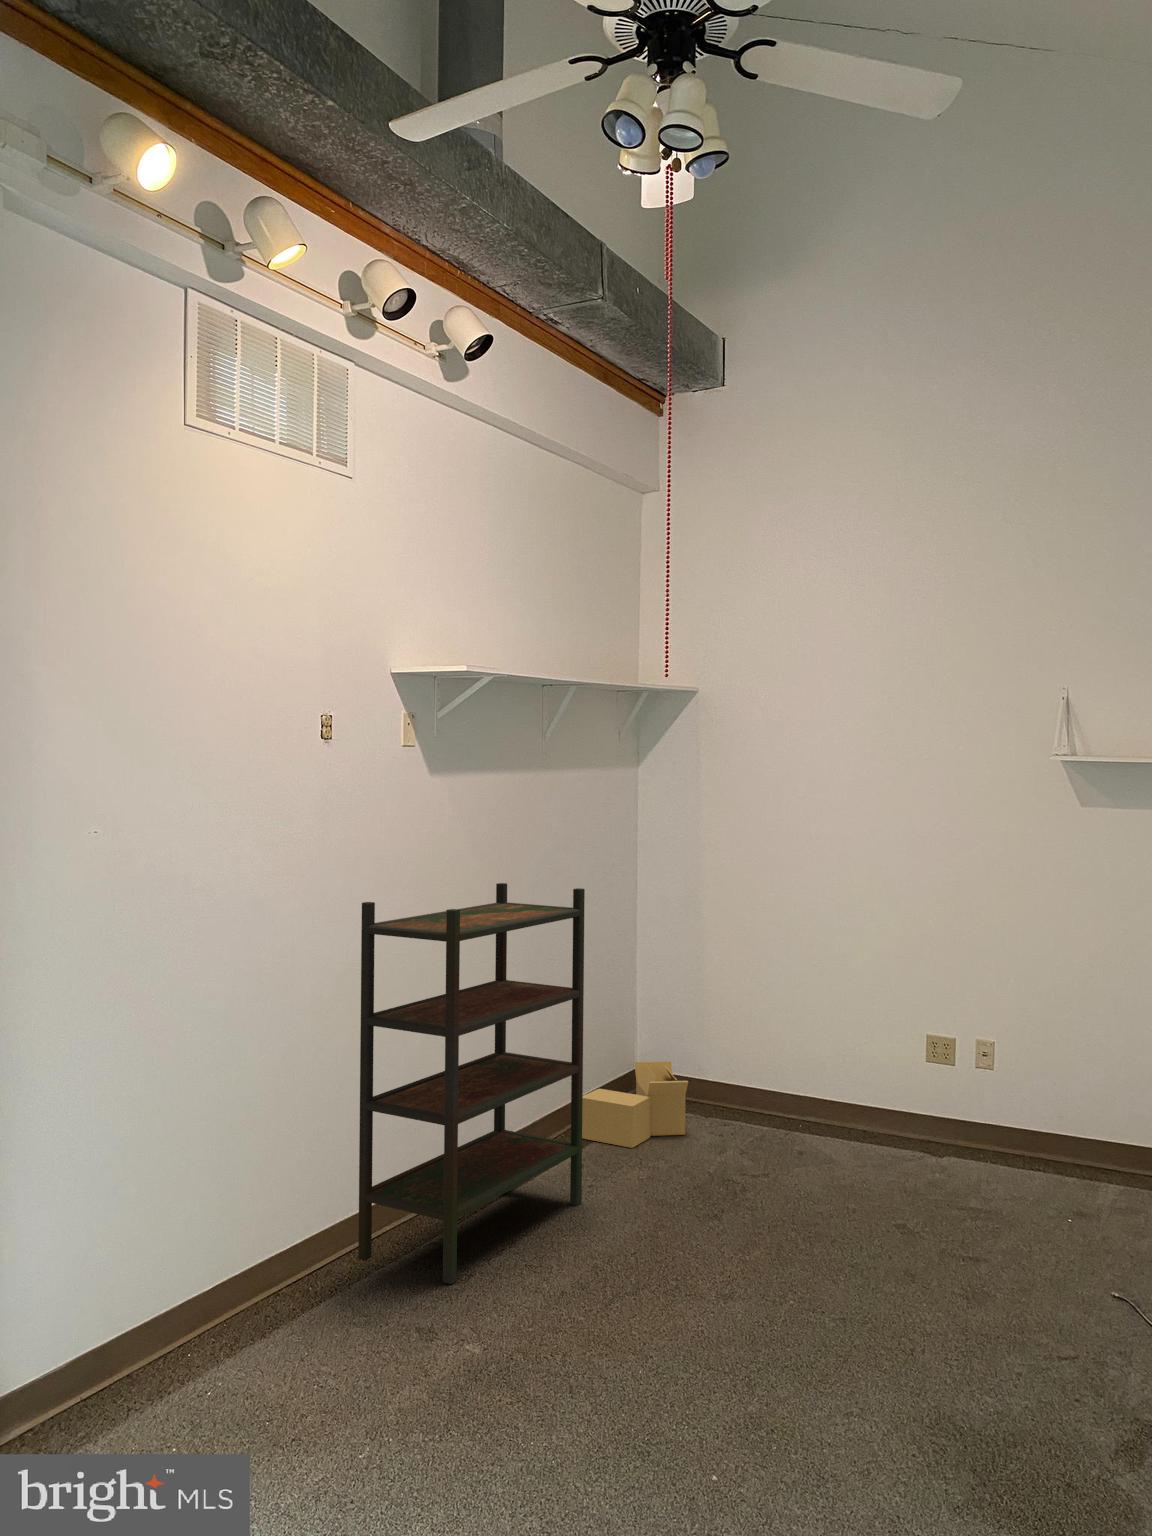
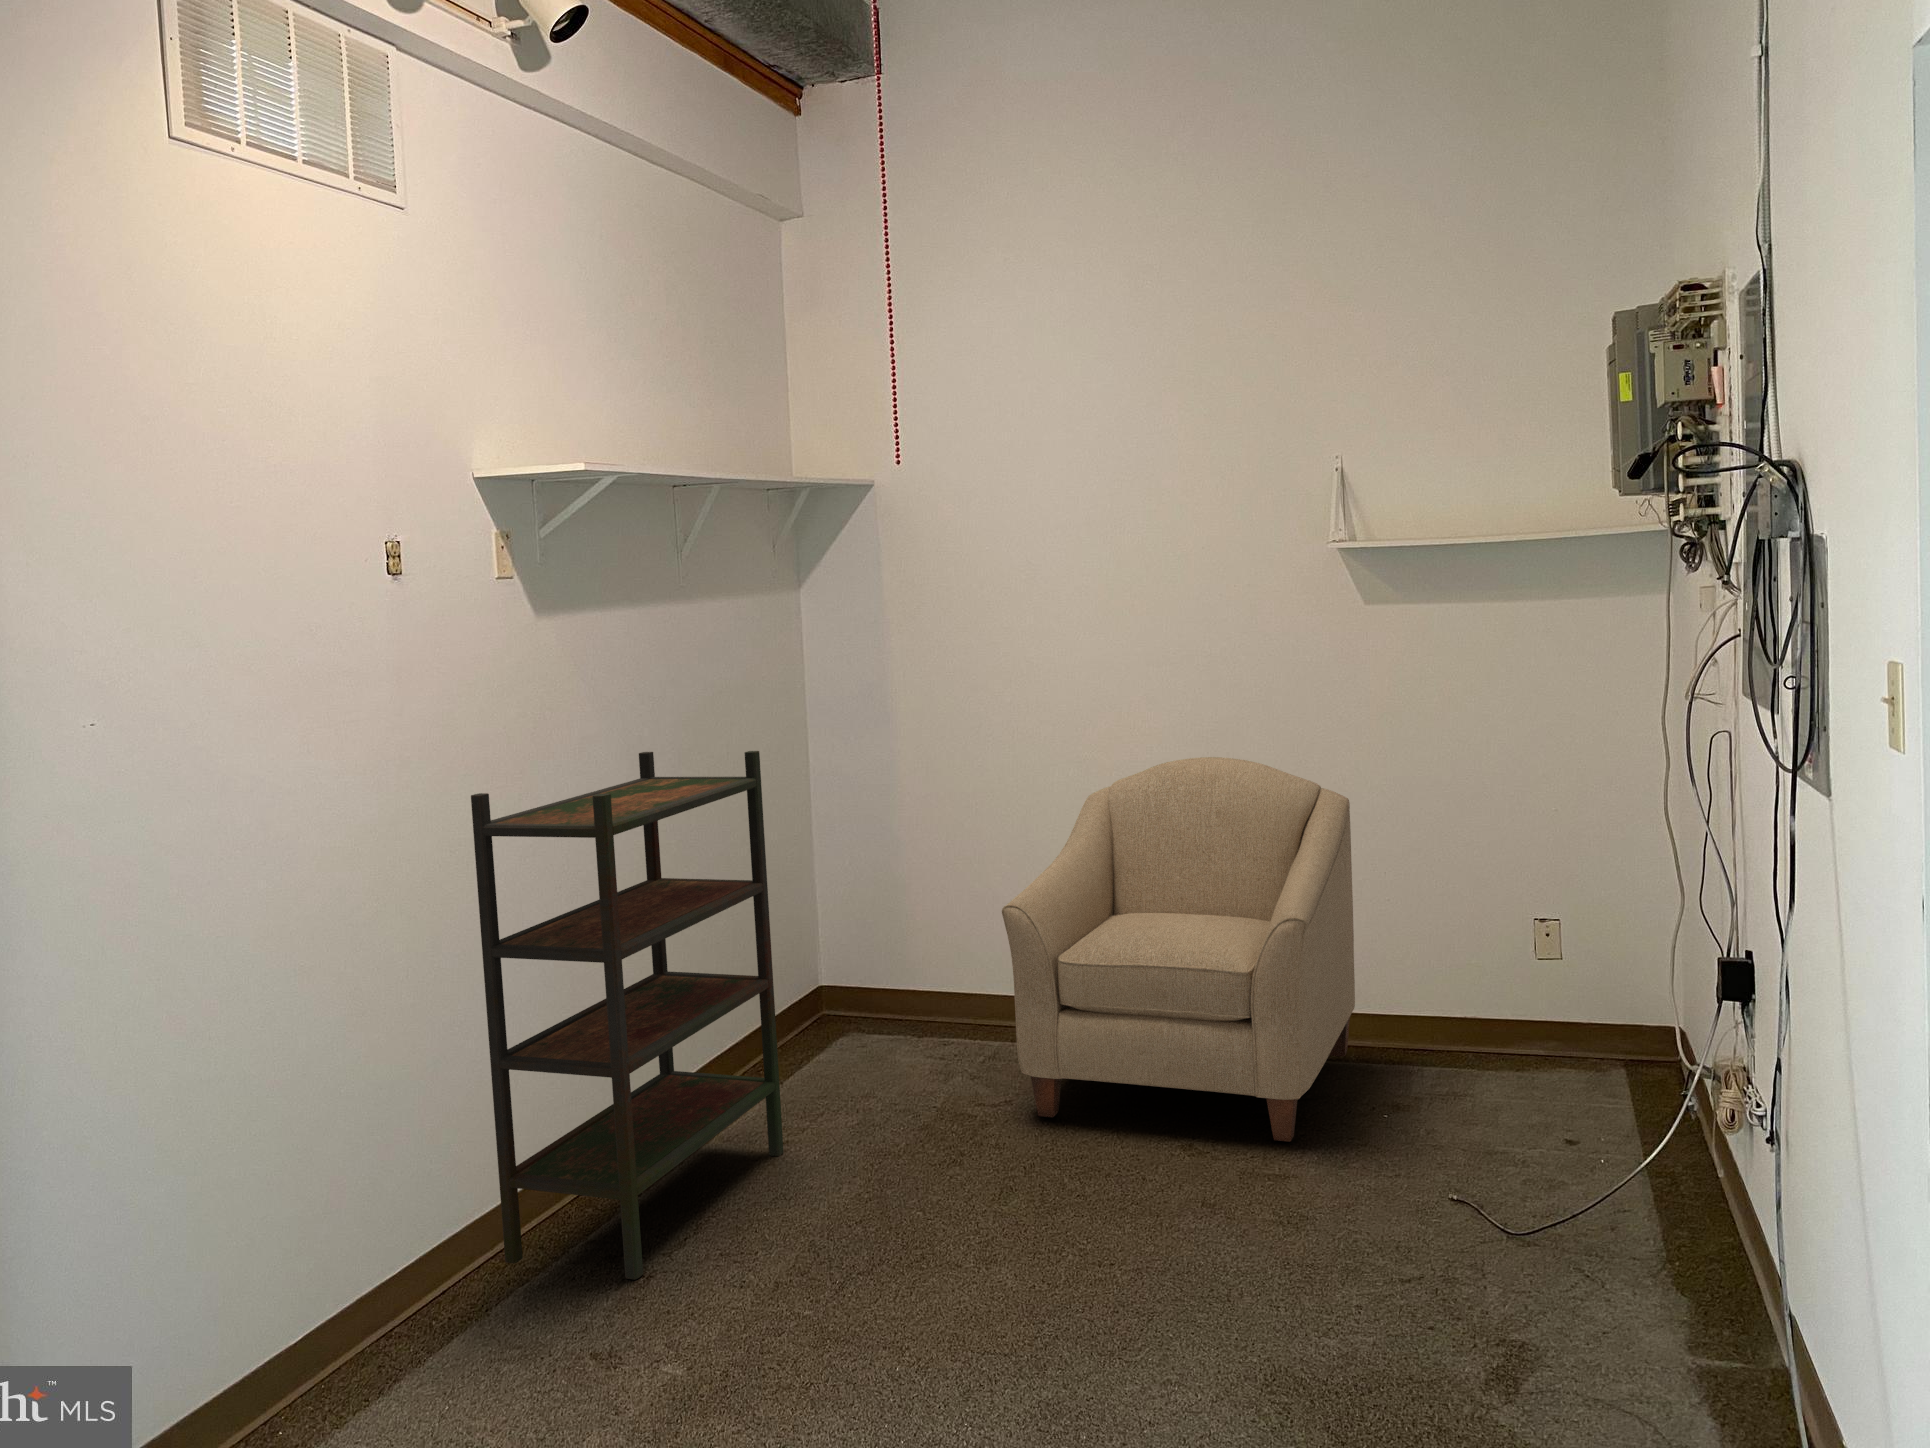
chair: none [766,924,1065,1244] -> present [1002,757,1355,1142]
cardboard box: present [582,1061,688,1148] -> none [761,959,897,1074]

